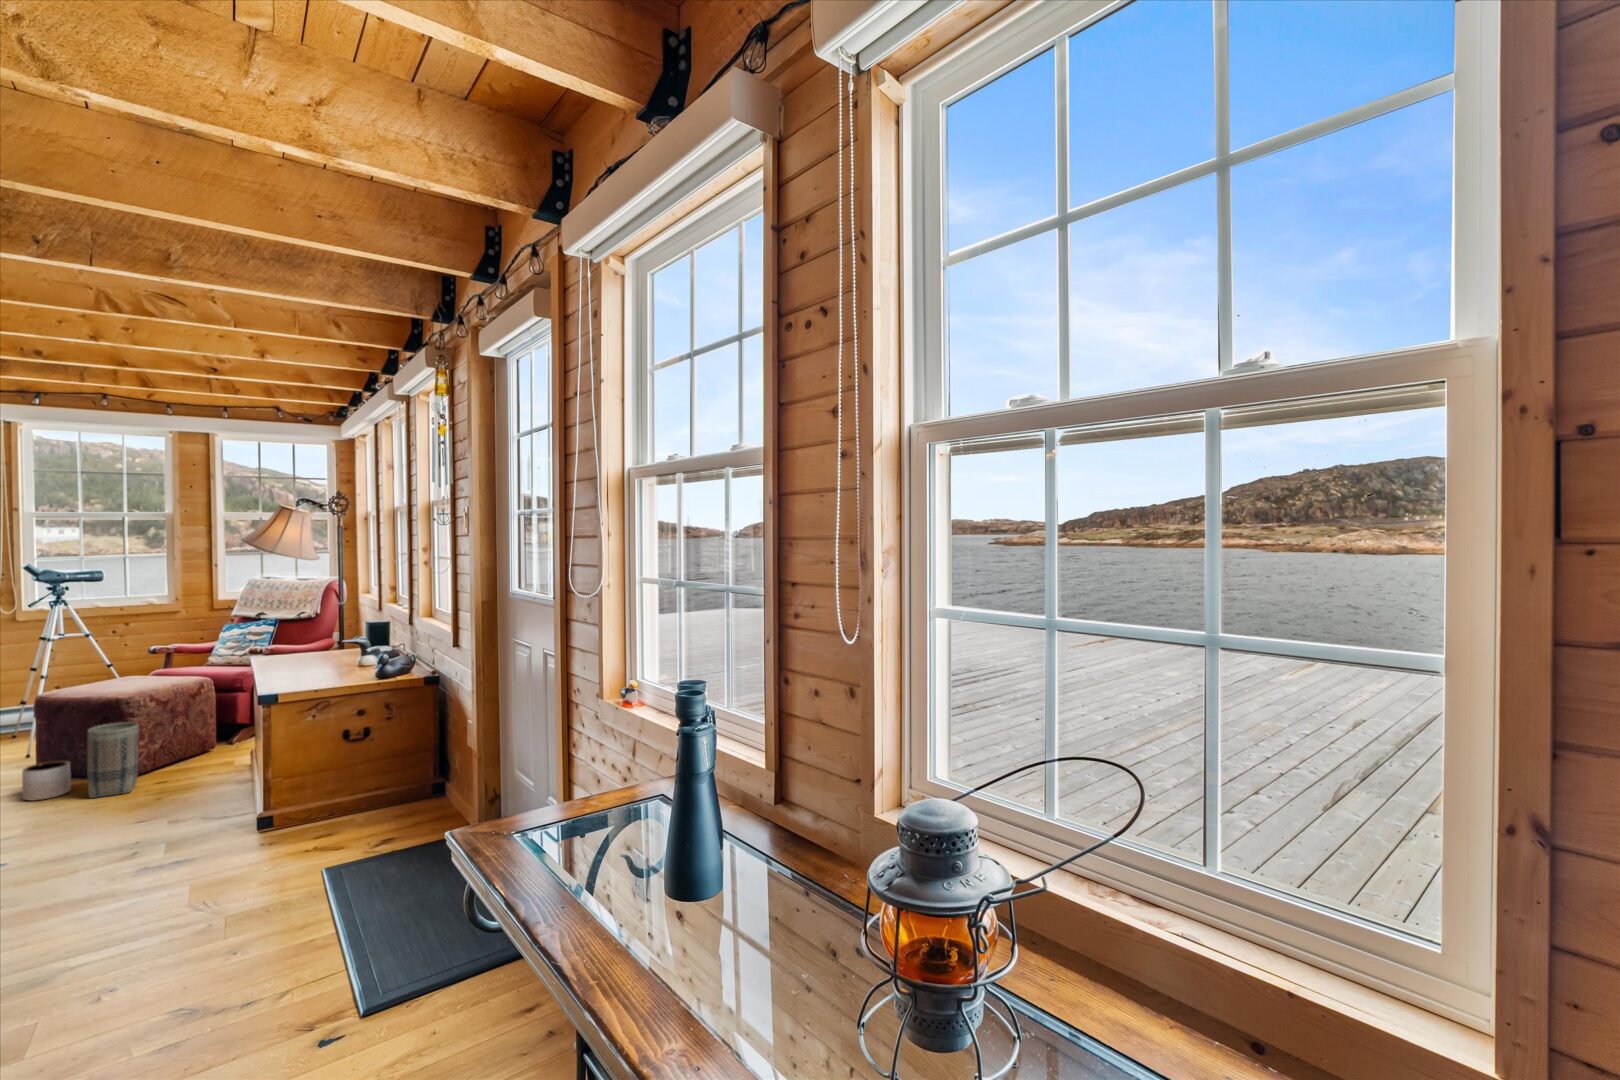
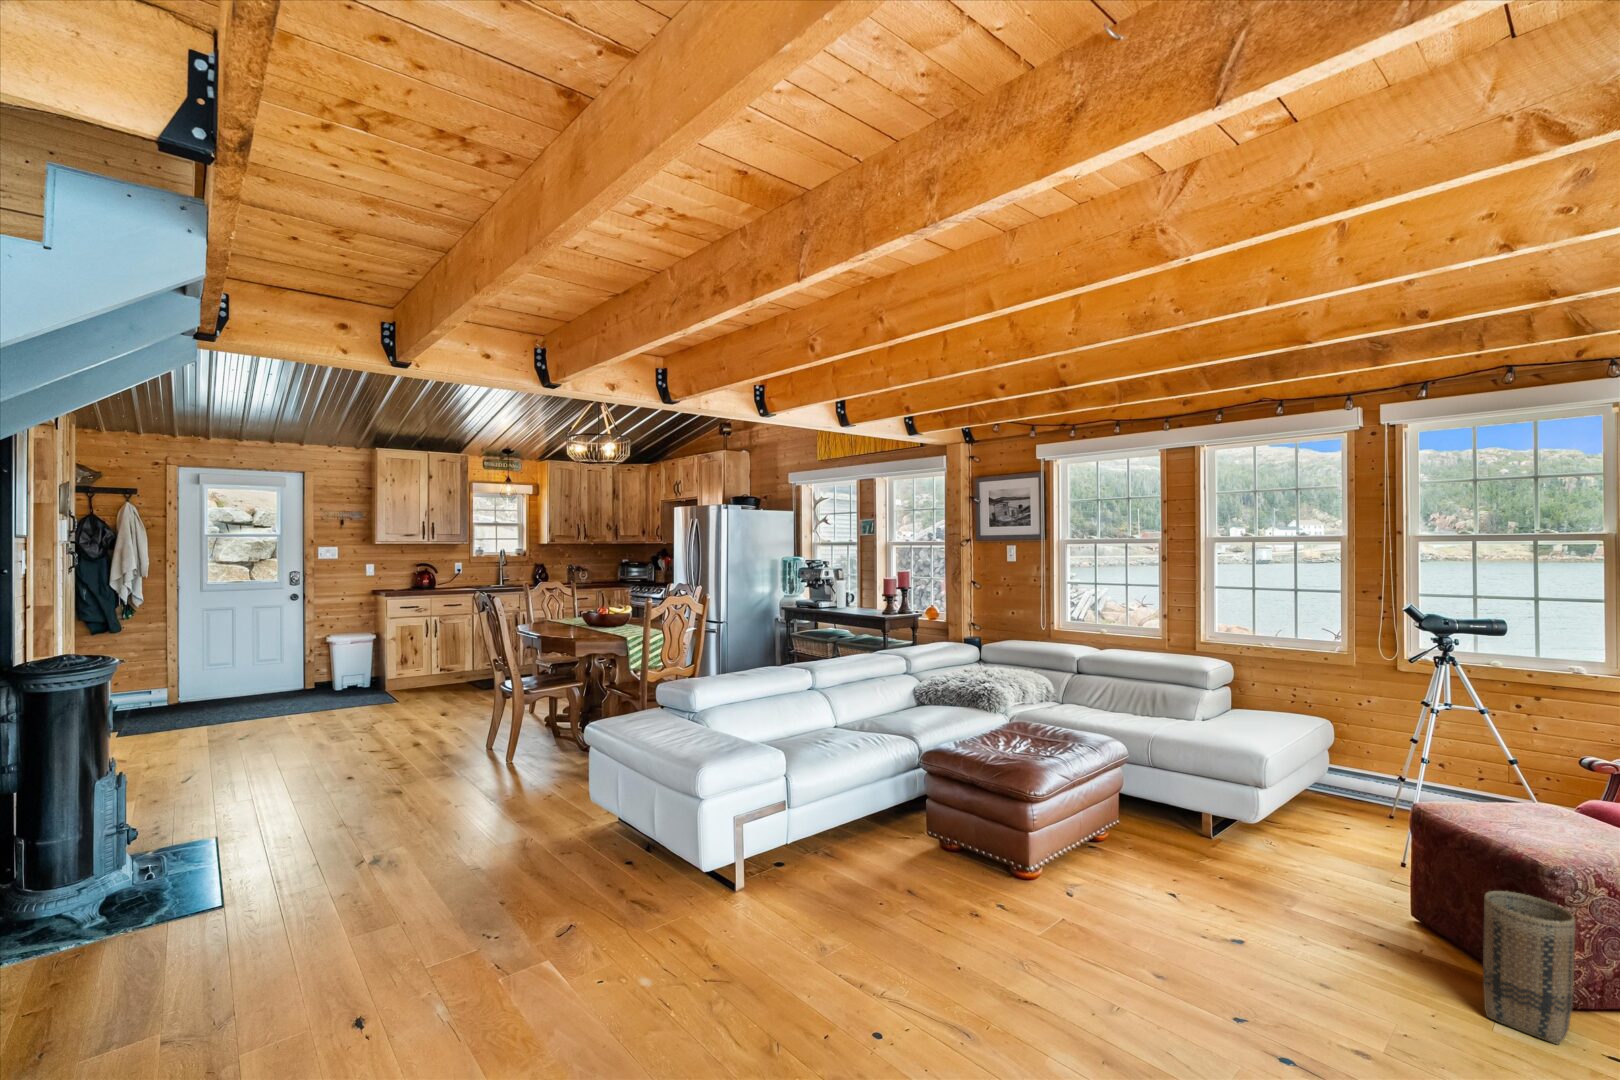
planter: present [22,761,71,801] -> none [1389,910,1457,981]

